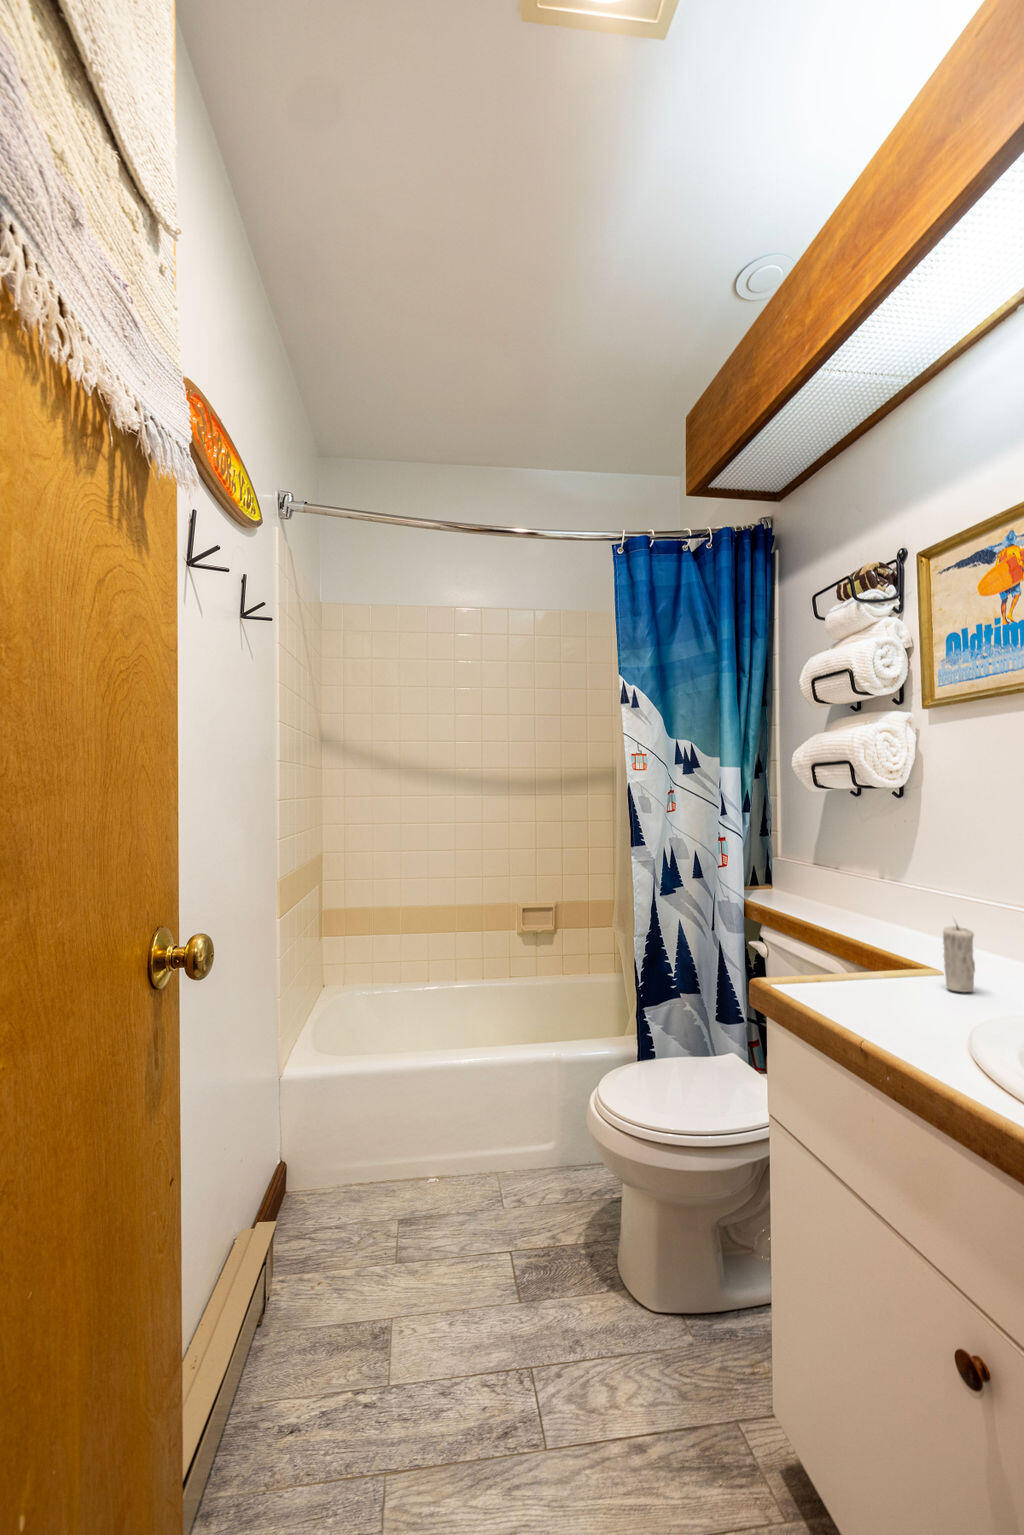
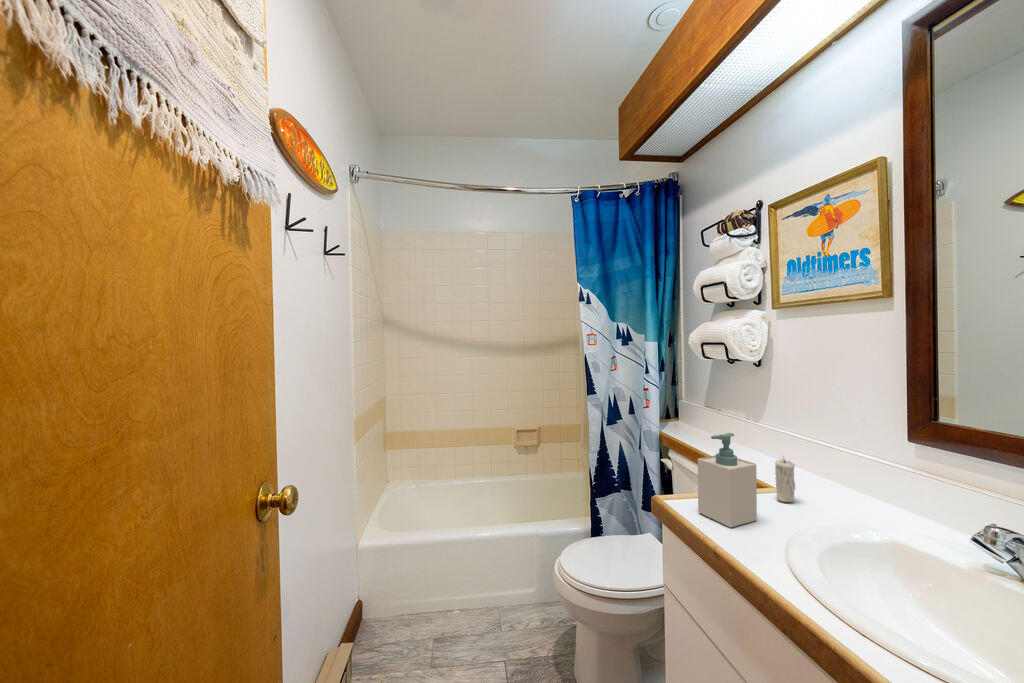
soap bottle: none [829,878,923,1023] -> present [698,433,757,527]

